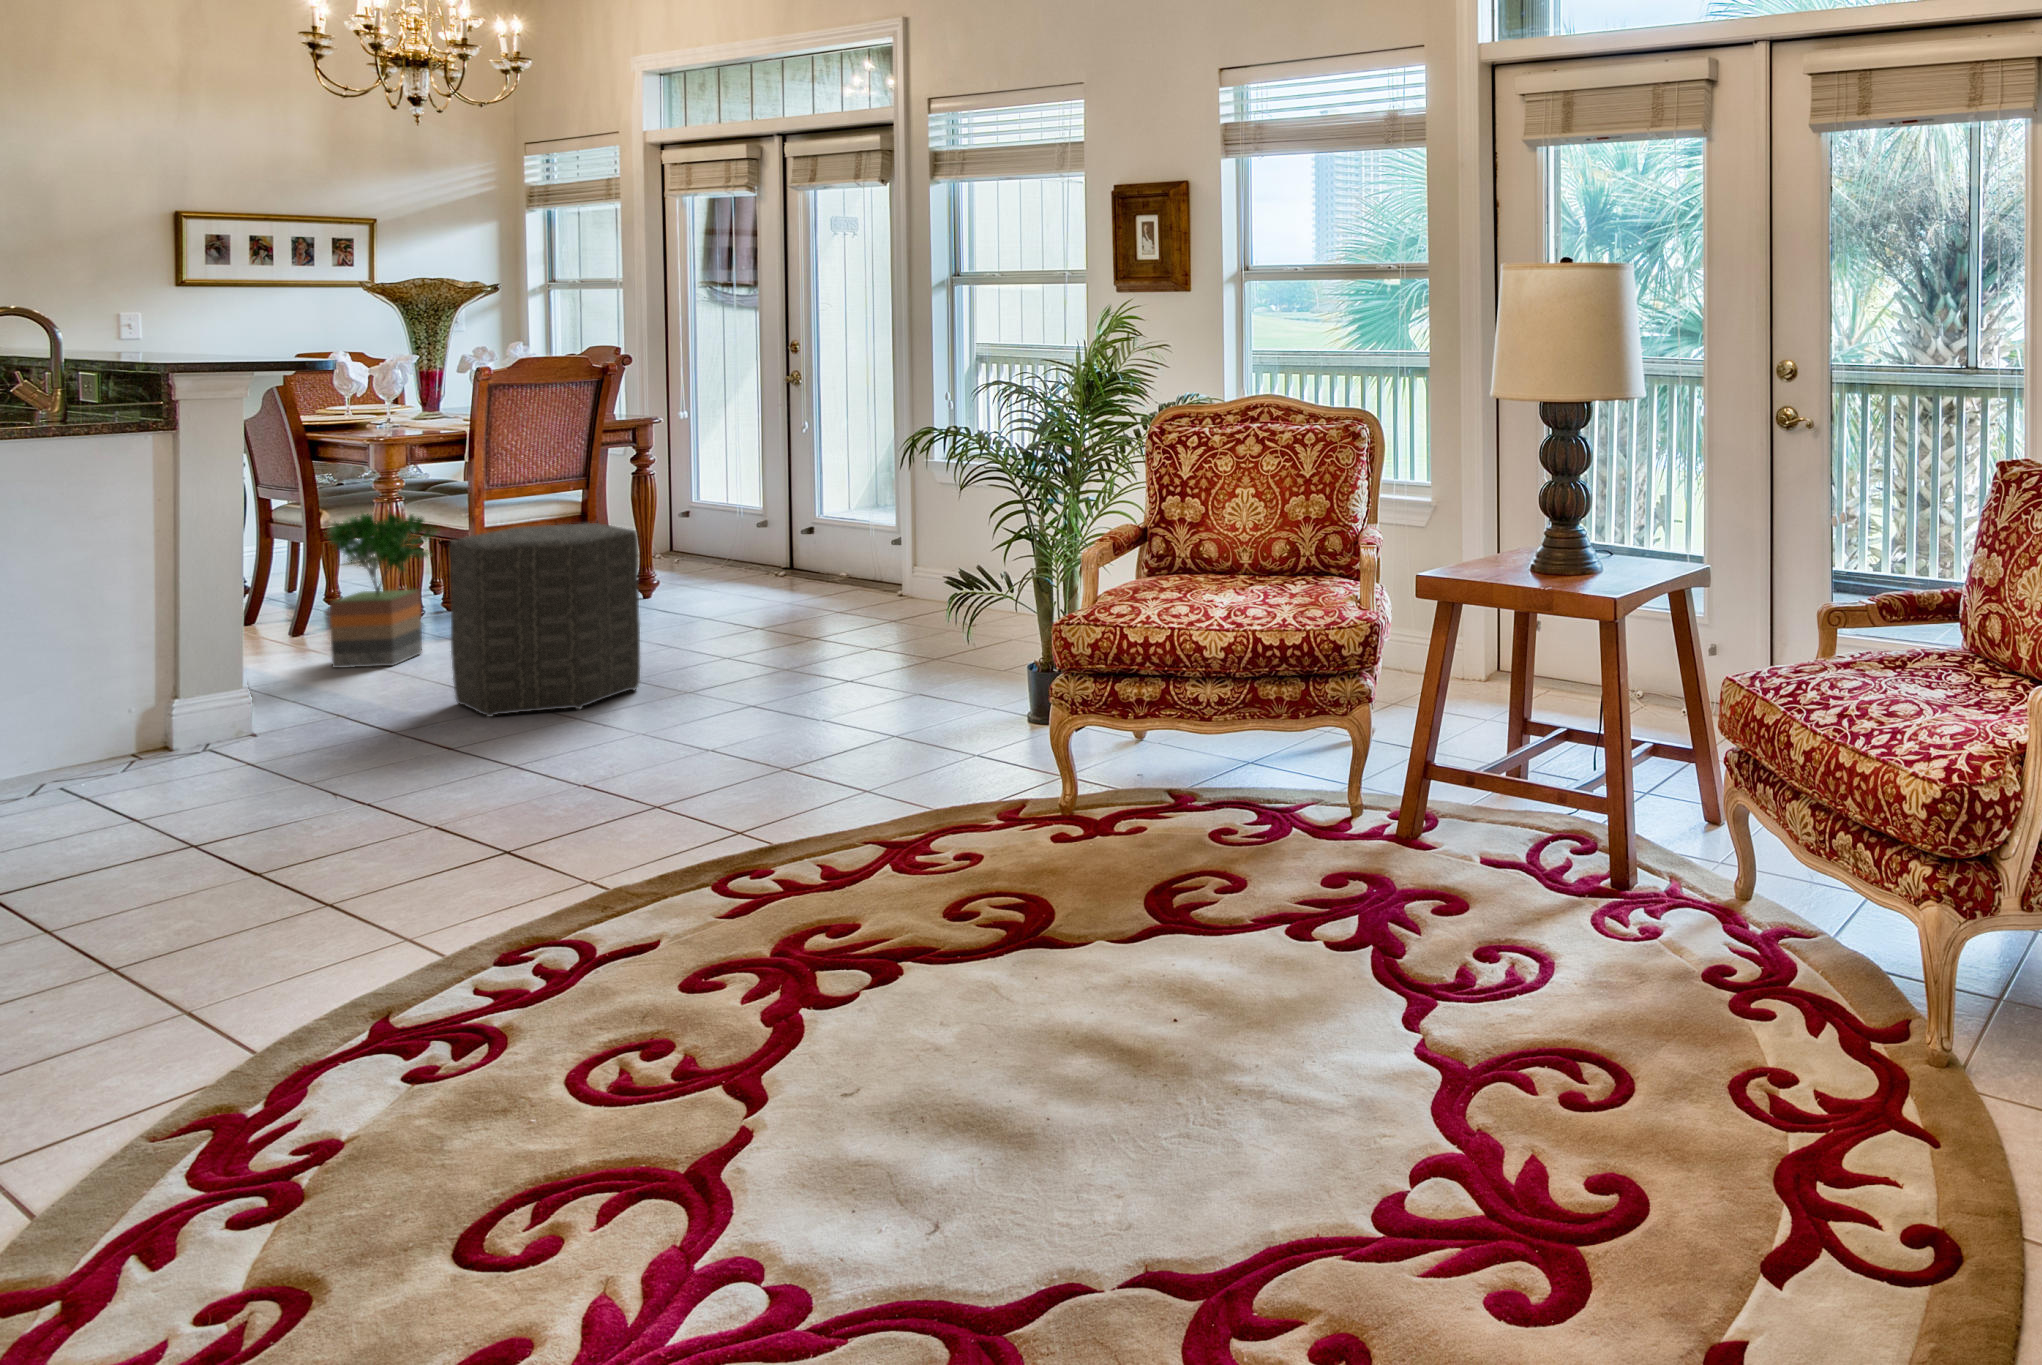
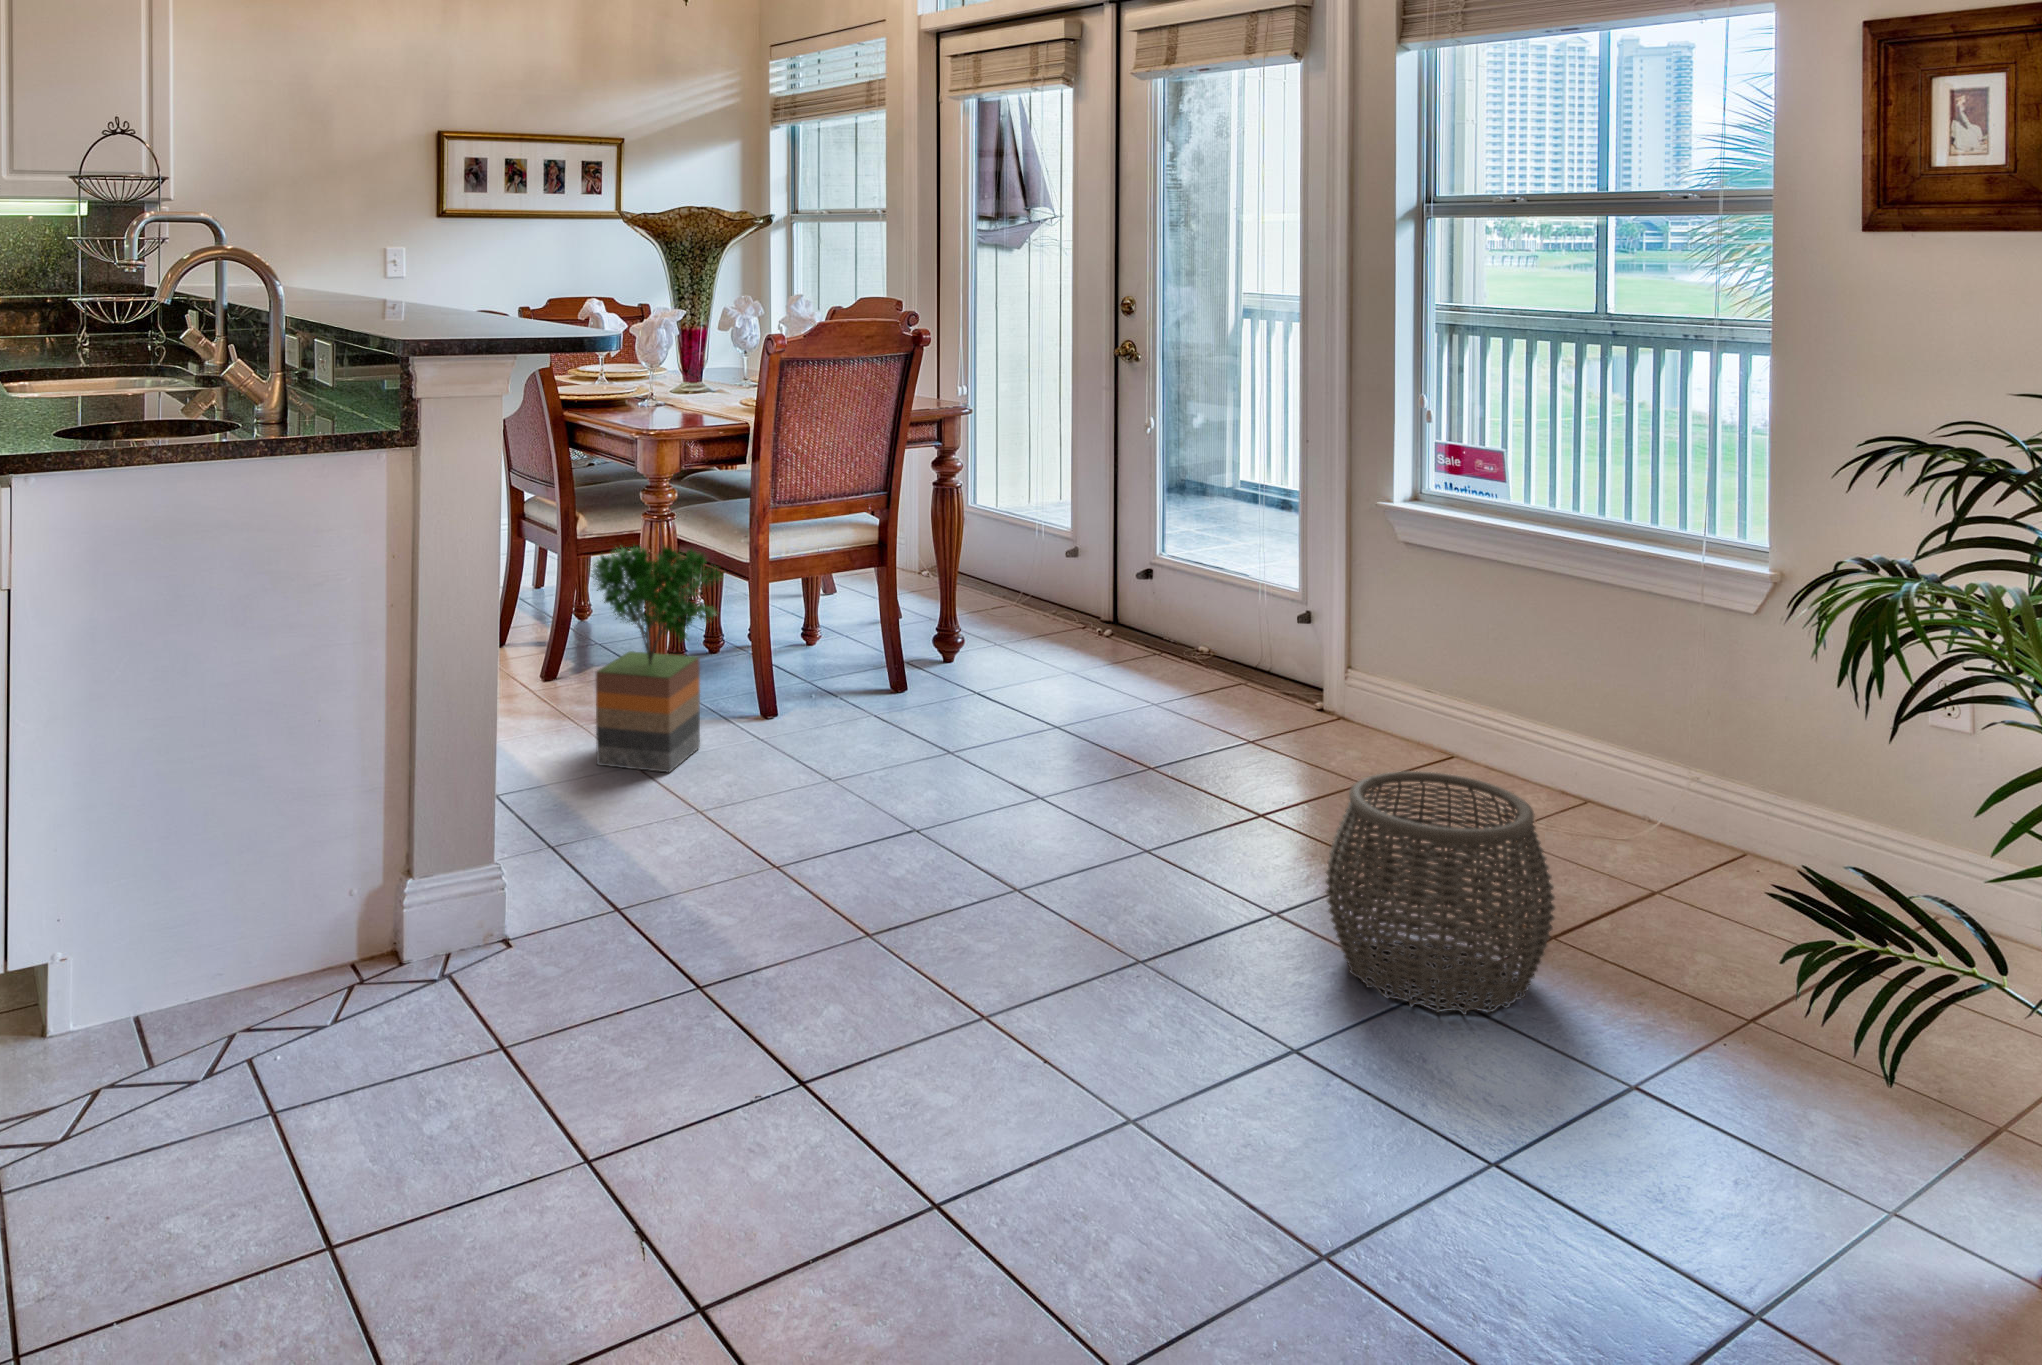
ottoman: present [449,523,640,717] -> none [768,610,1042,960]
woven basket: none [803,582,925,695] -> present [1325,771,1555,1015]

